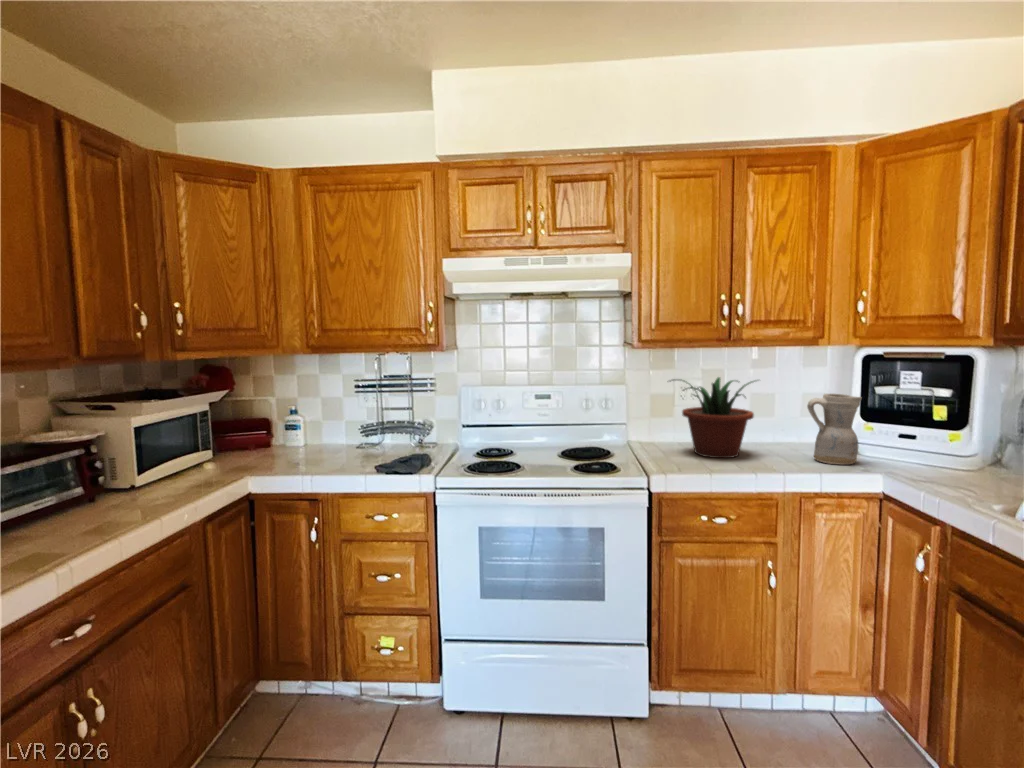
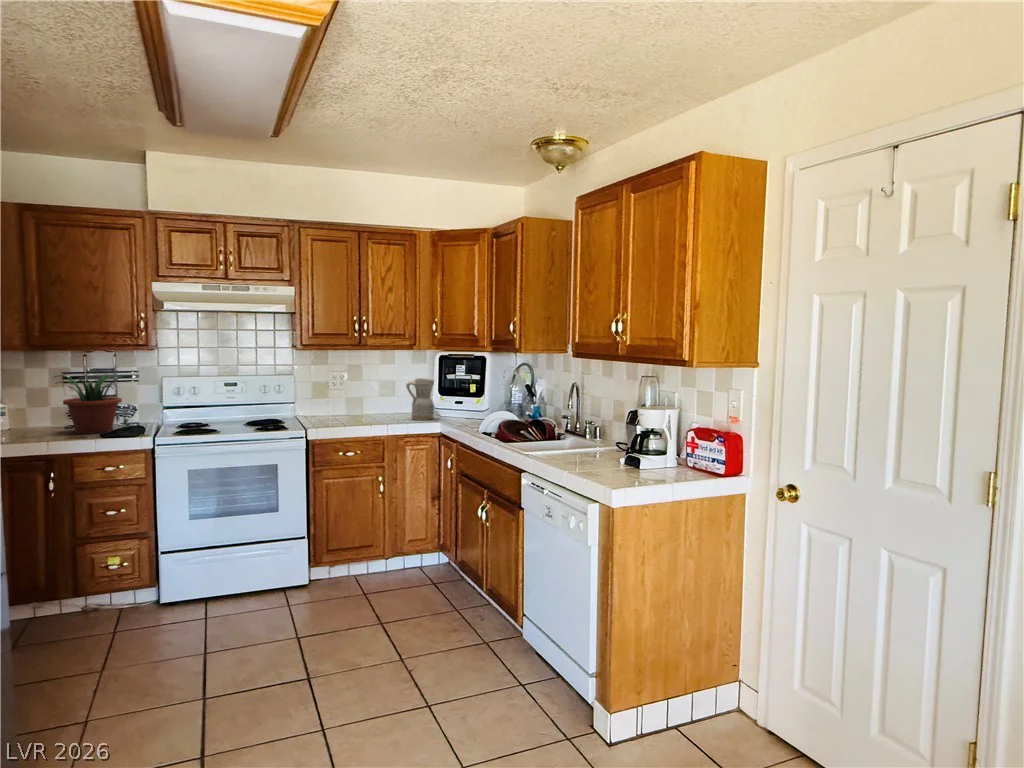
potted plant: present [672,377,755,458] -> present [55,374,126,434]

